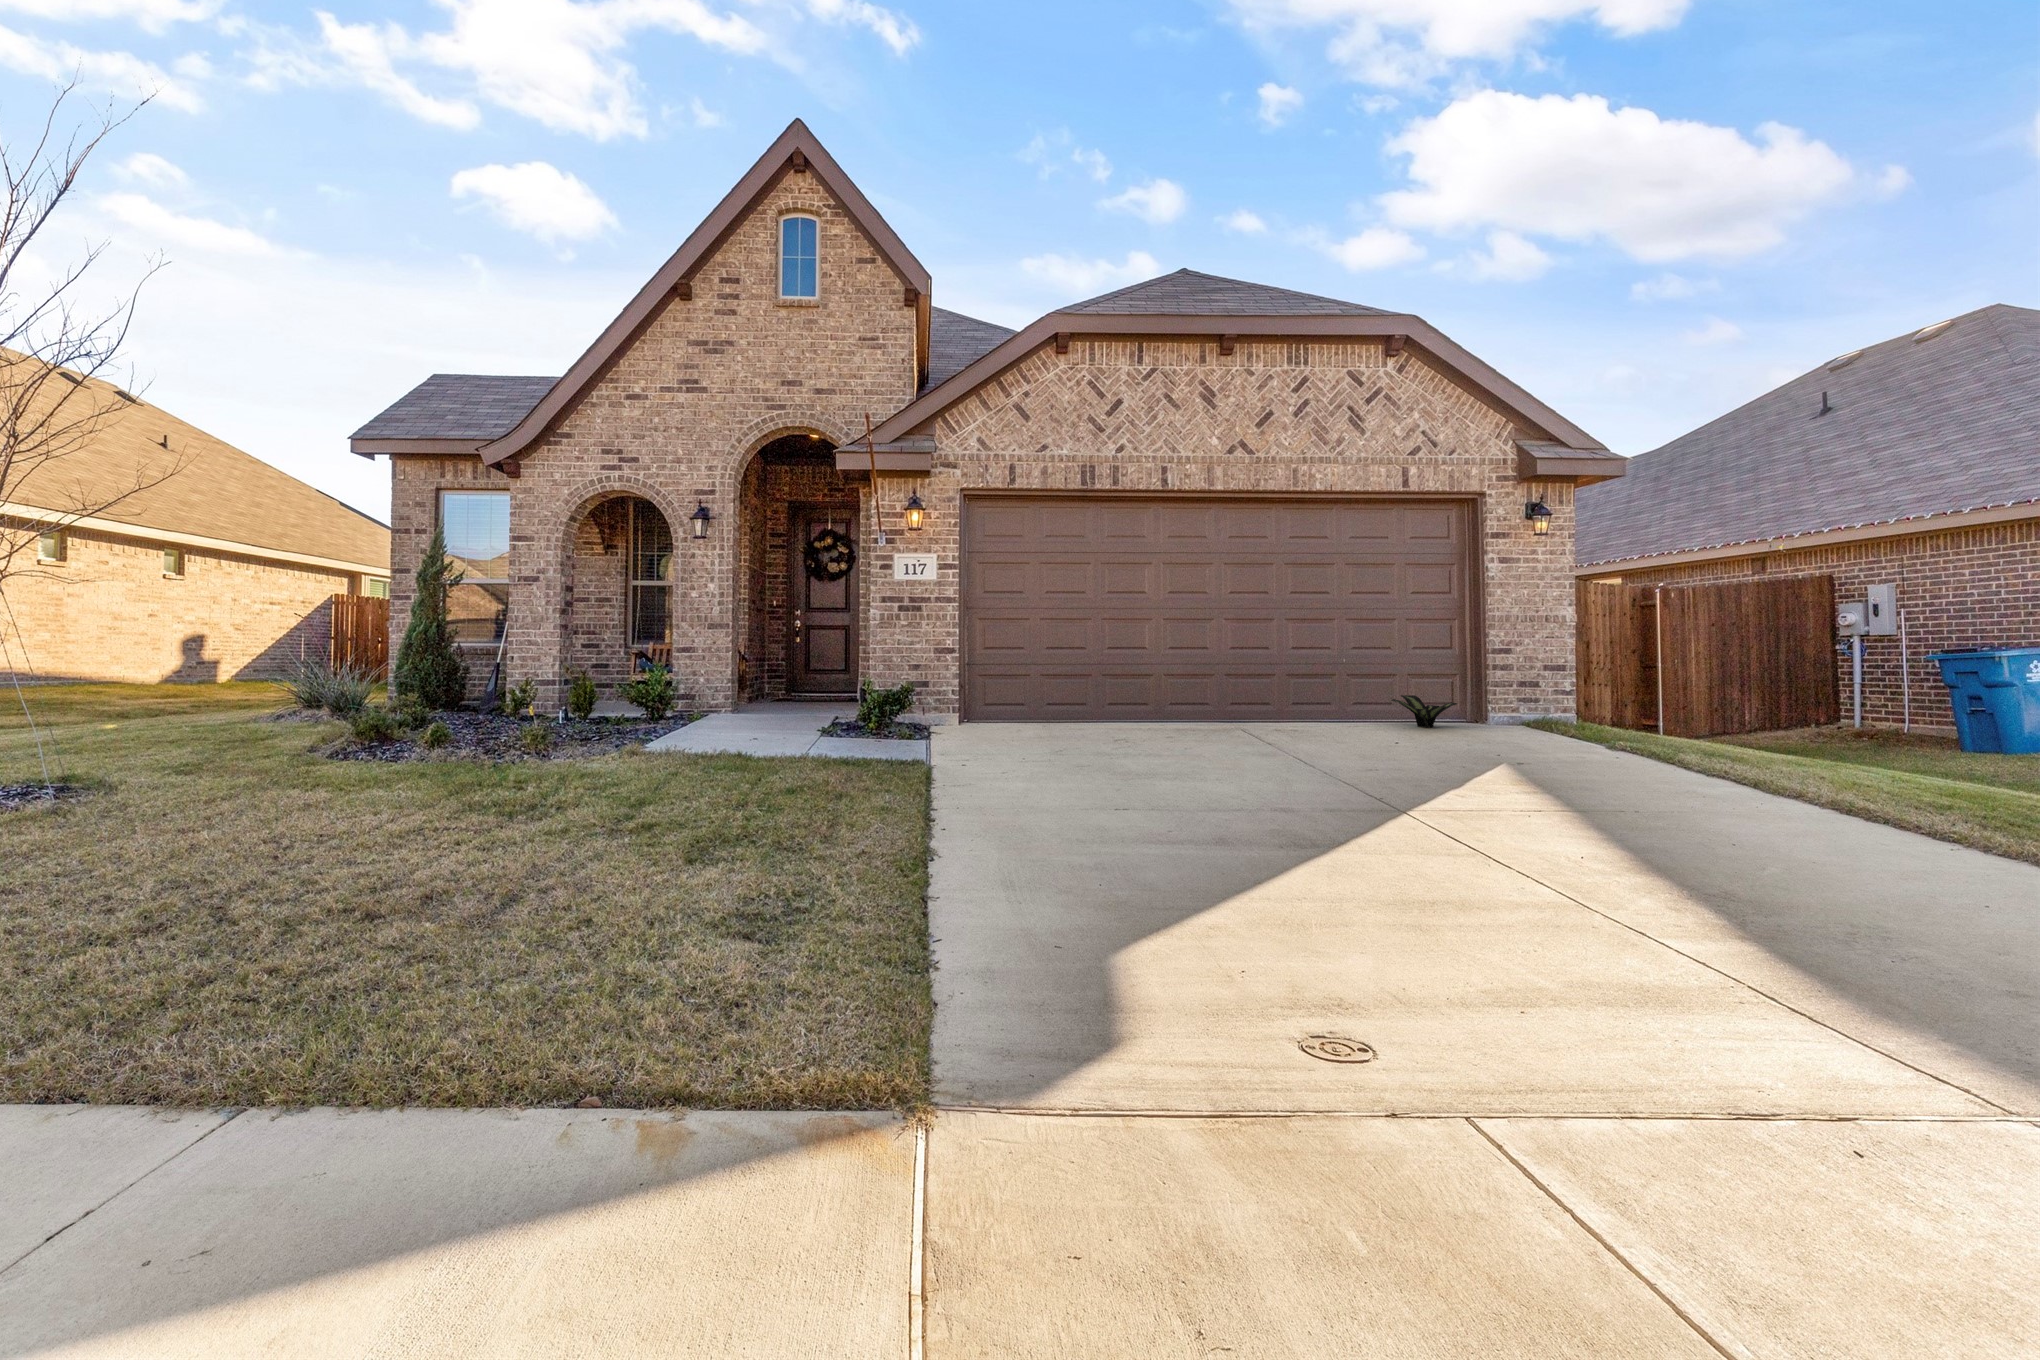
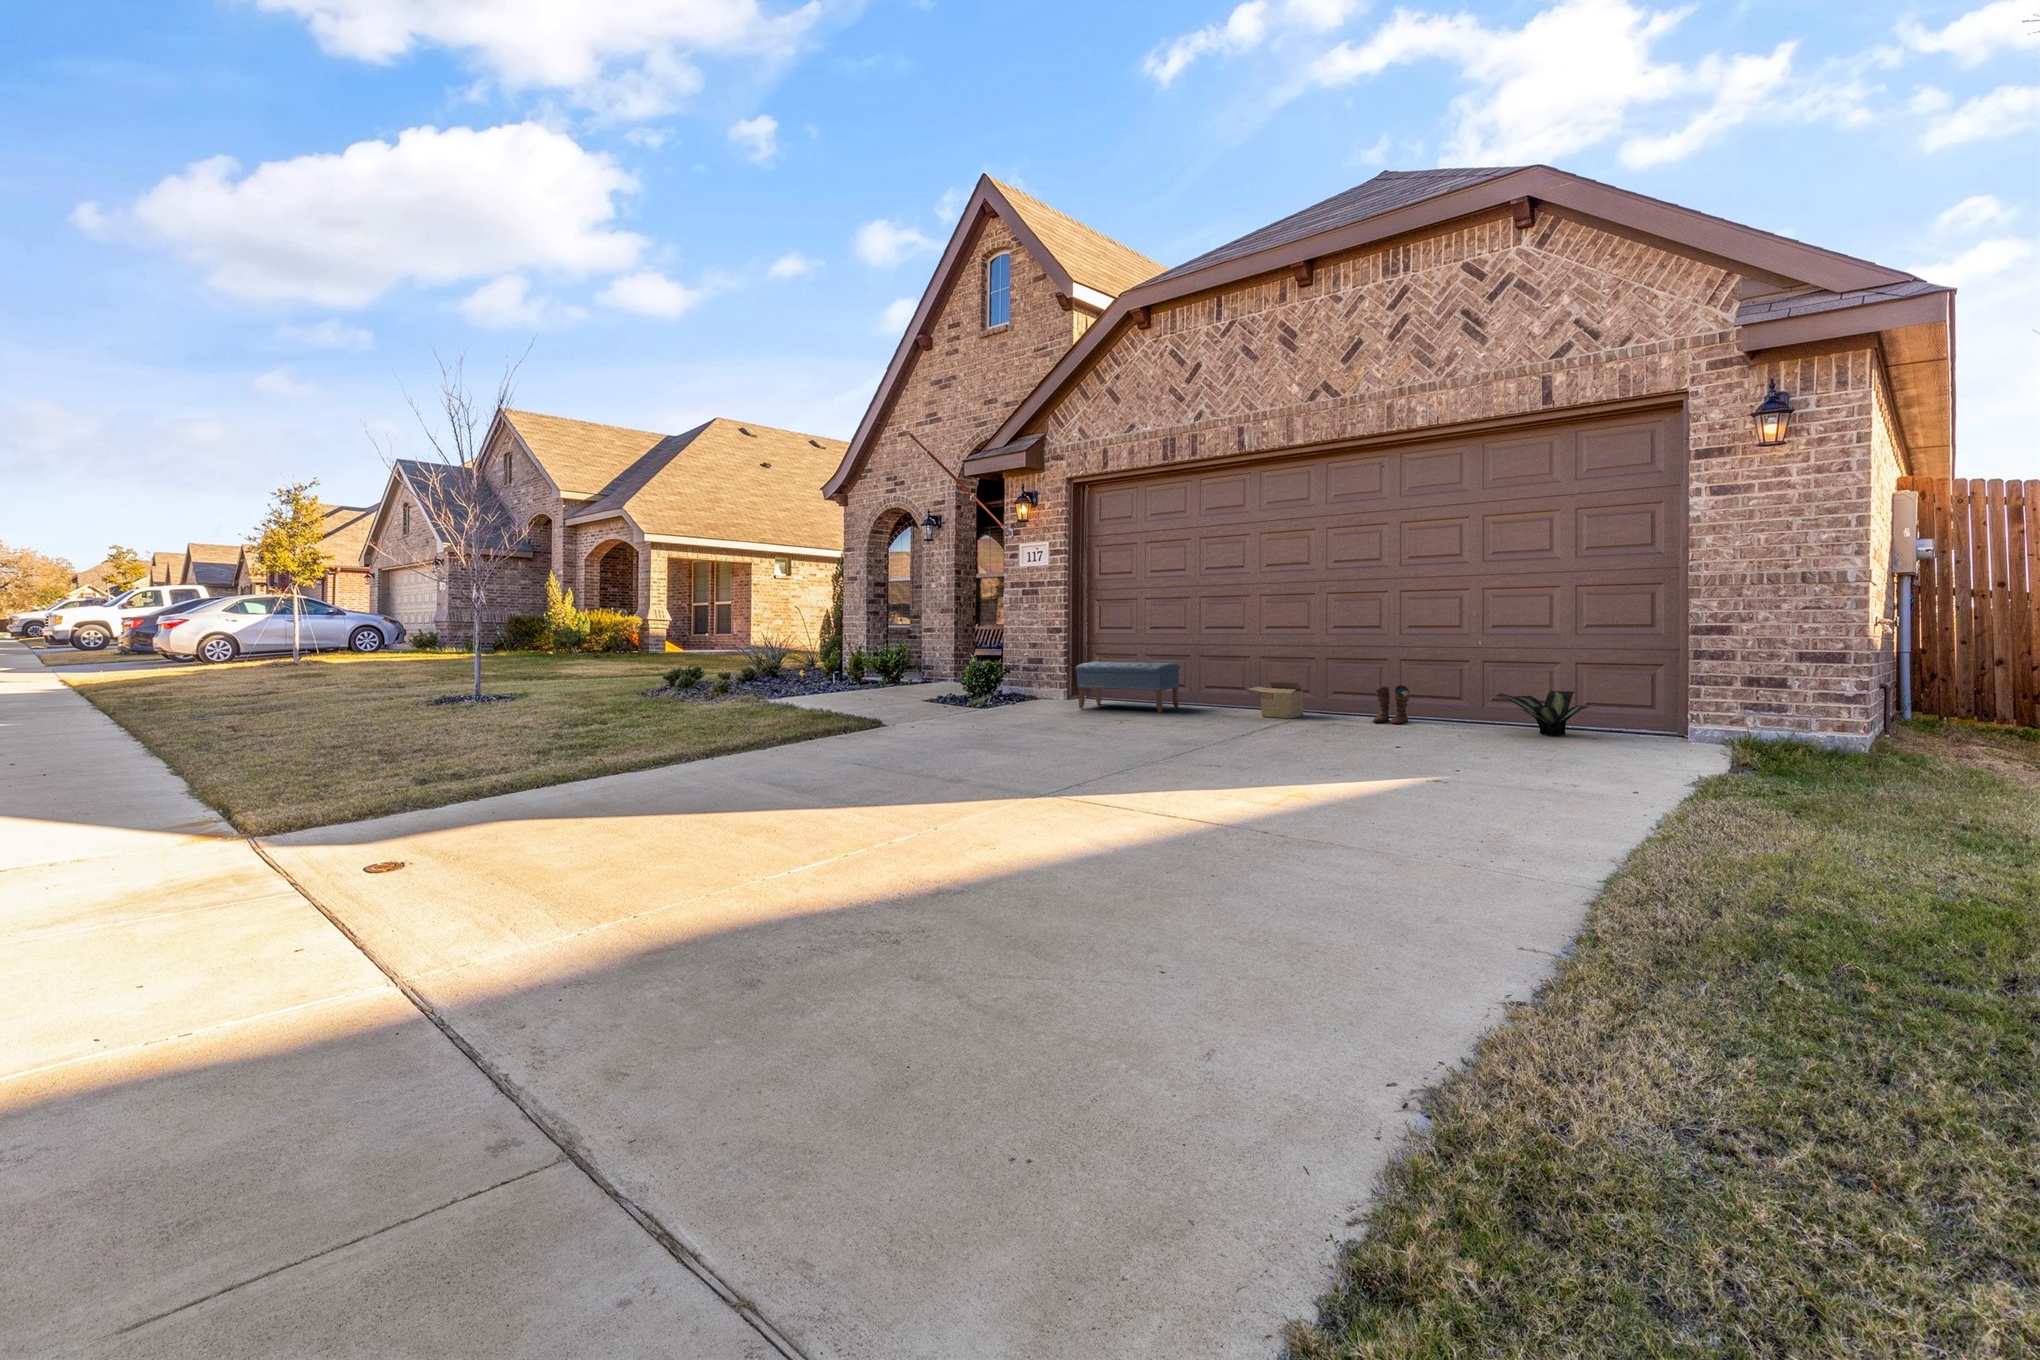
bench: none [996,679,1098,727] -> present [1076,661,1180,713]
boots: none [1283,694,1319,725] -> present [1372,685,1412,724]
cardboard box: none [1175,695,1222,726] -> present [1250,682,1303,718]

